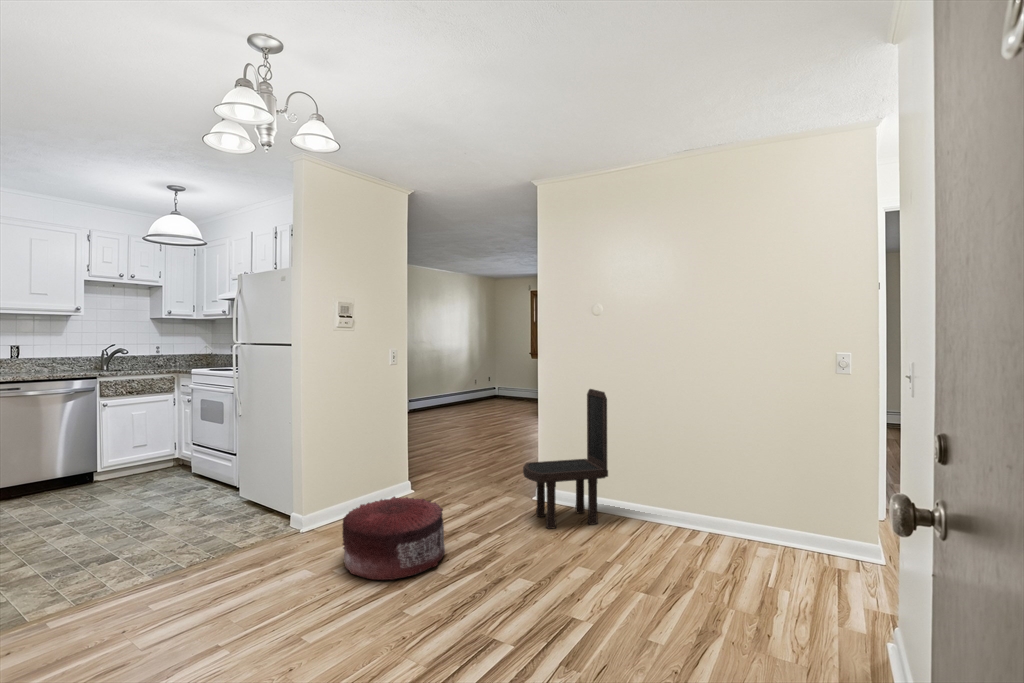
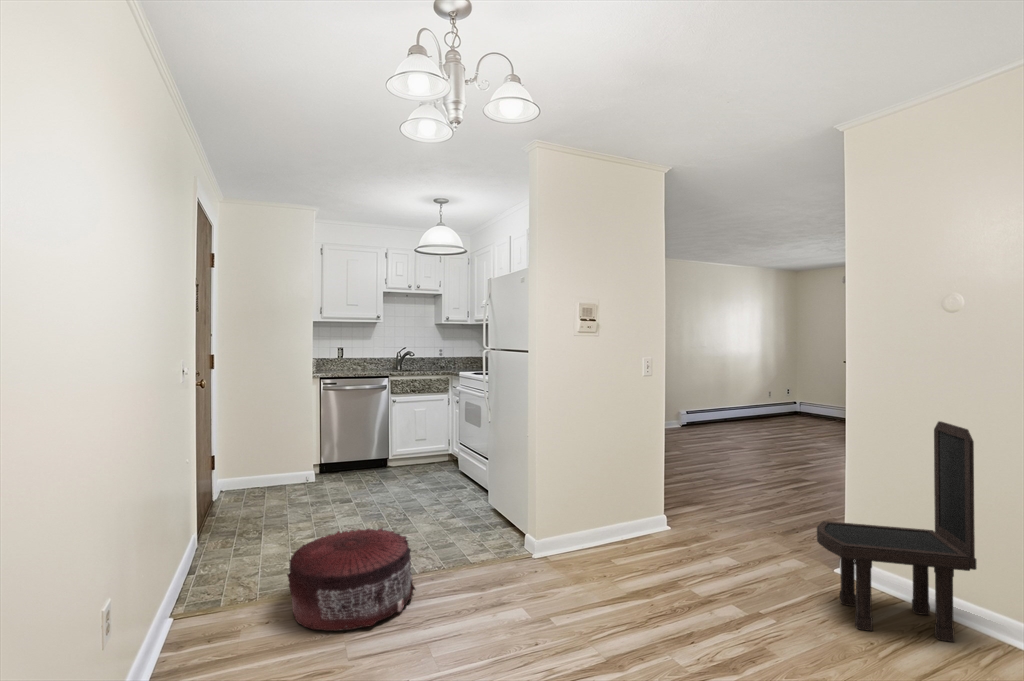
pouf: present [342,496,445,580] -> present [287,528,415,631]

